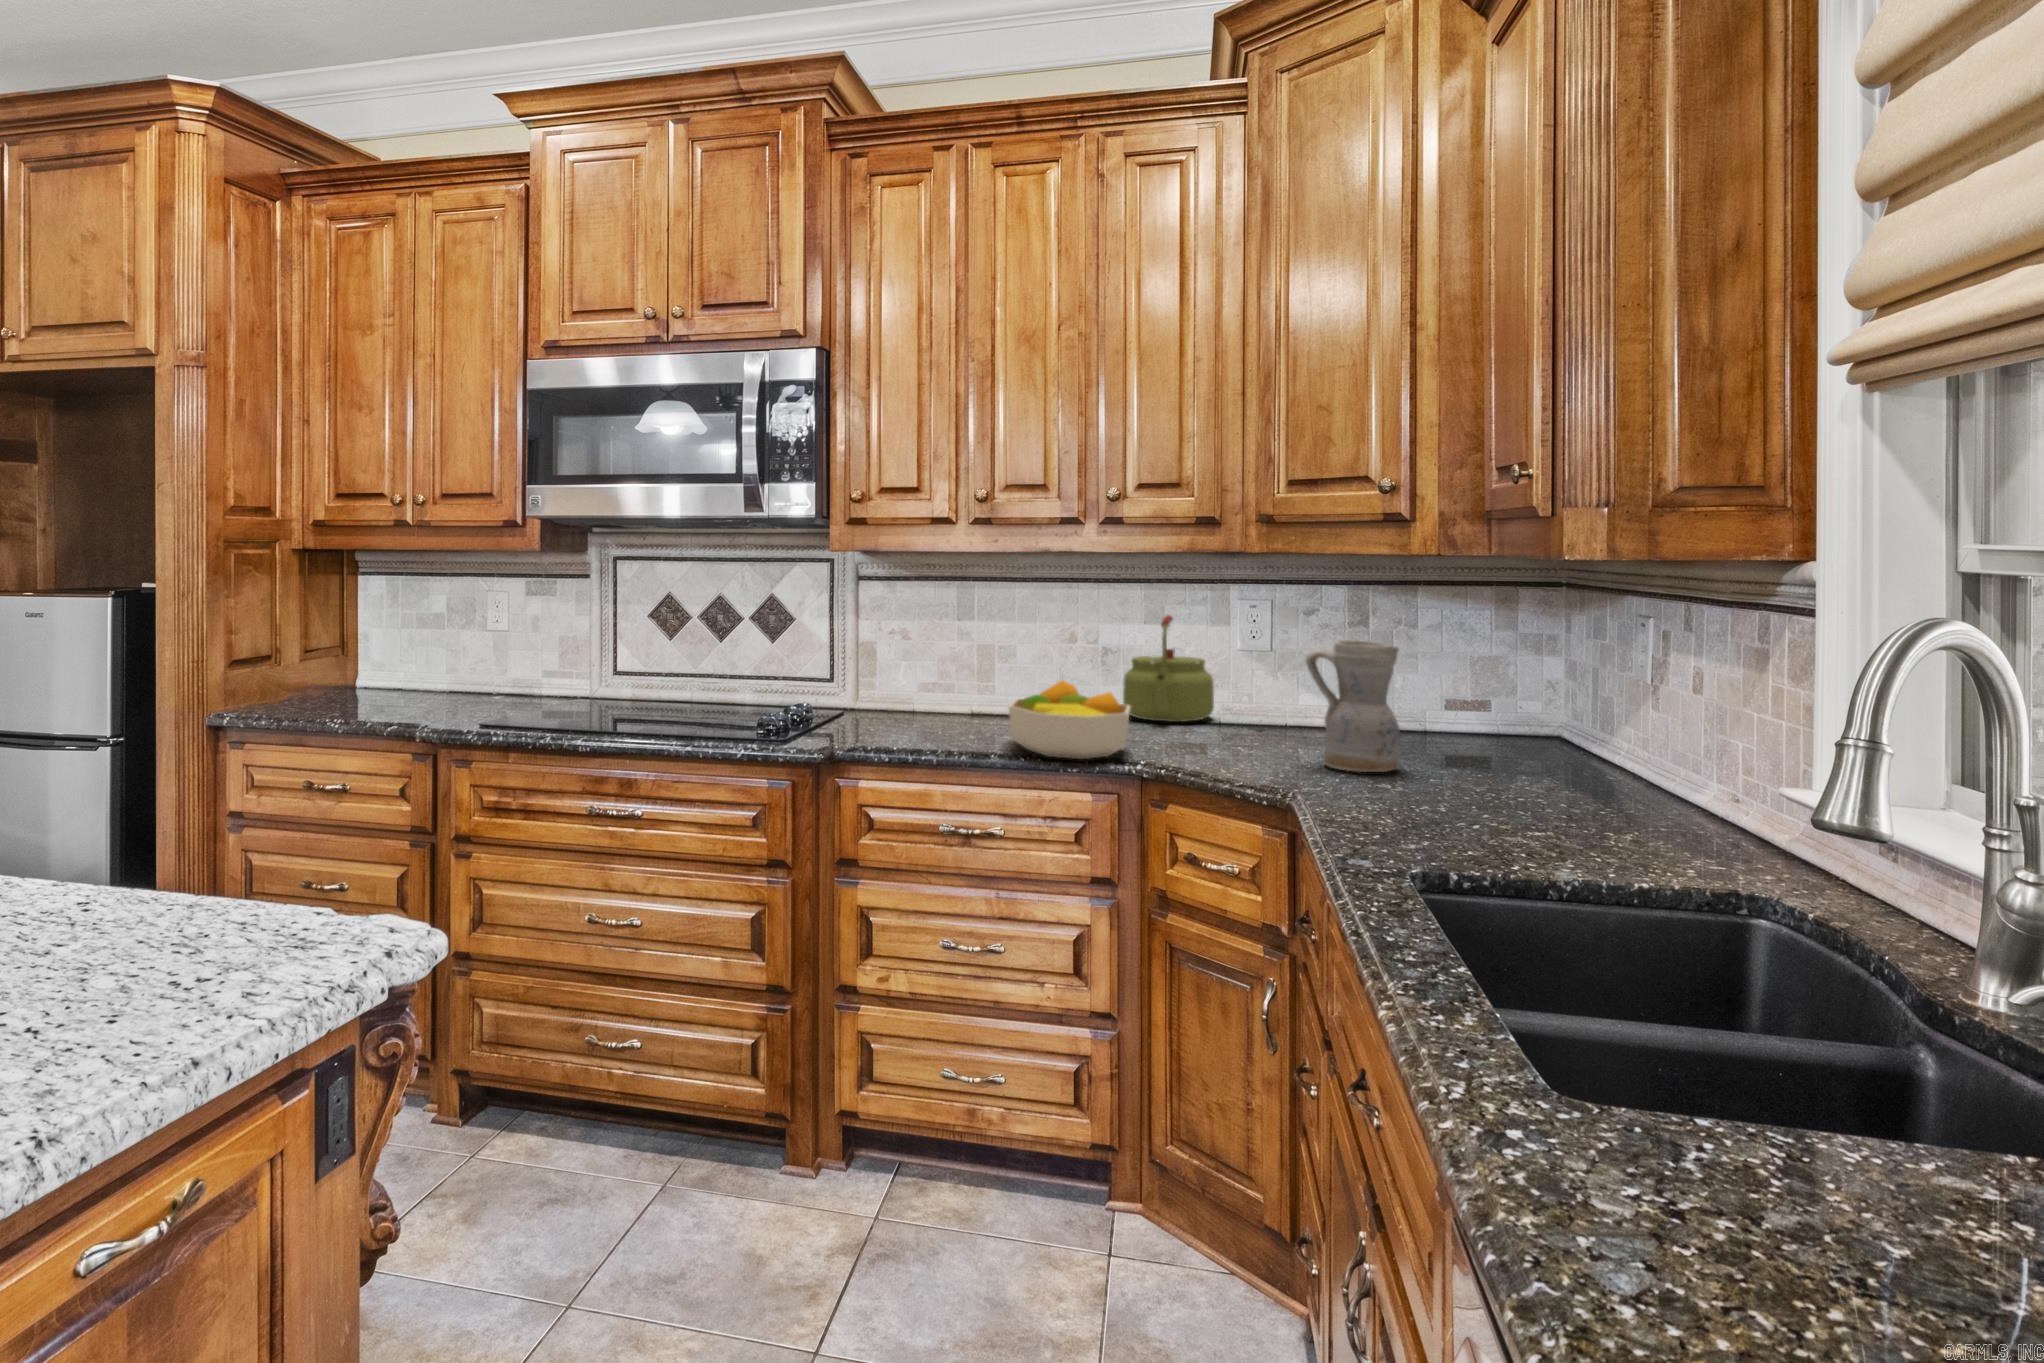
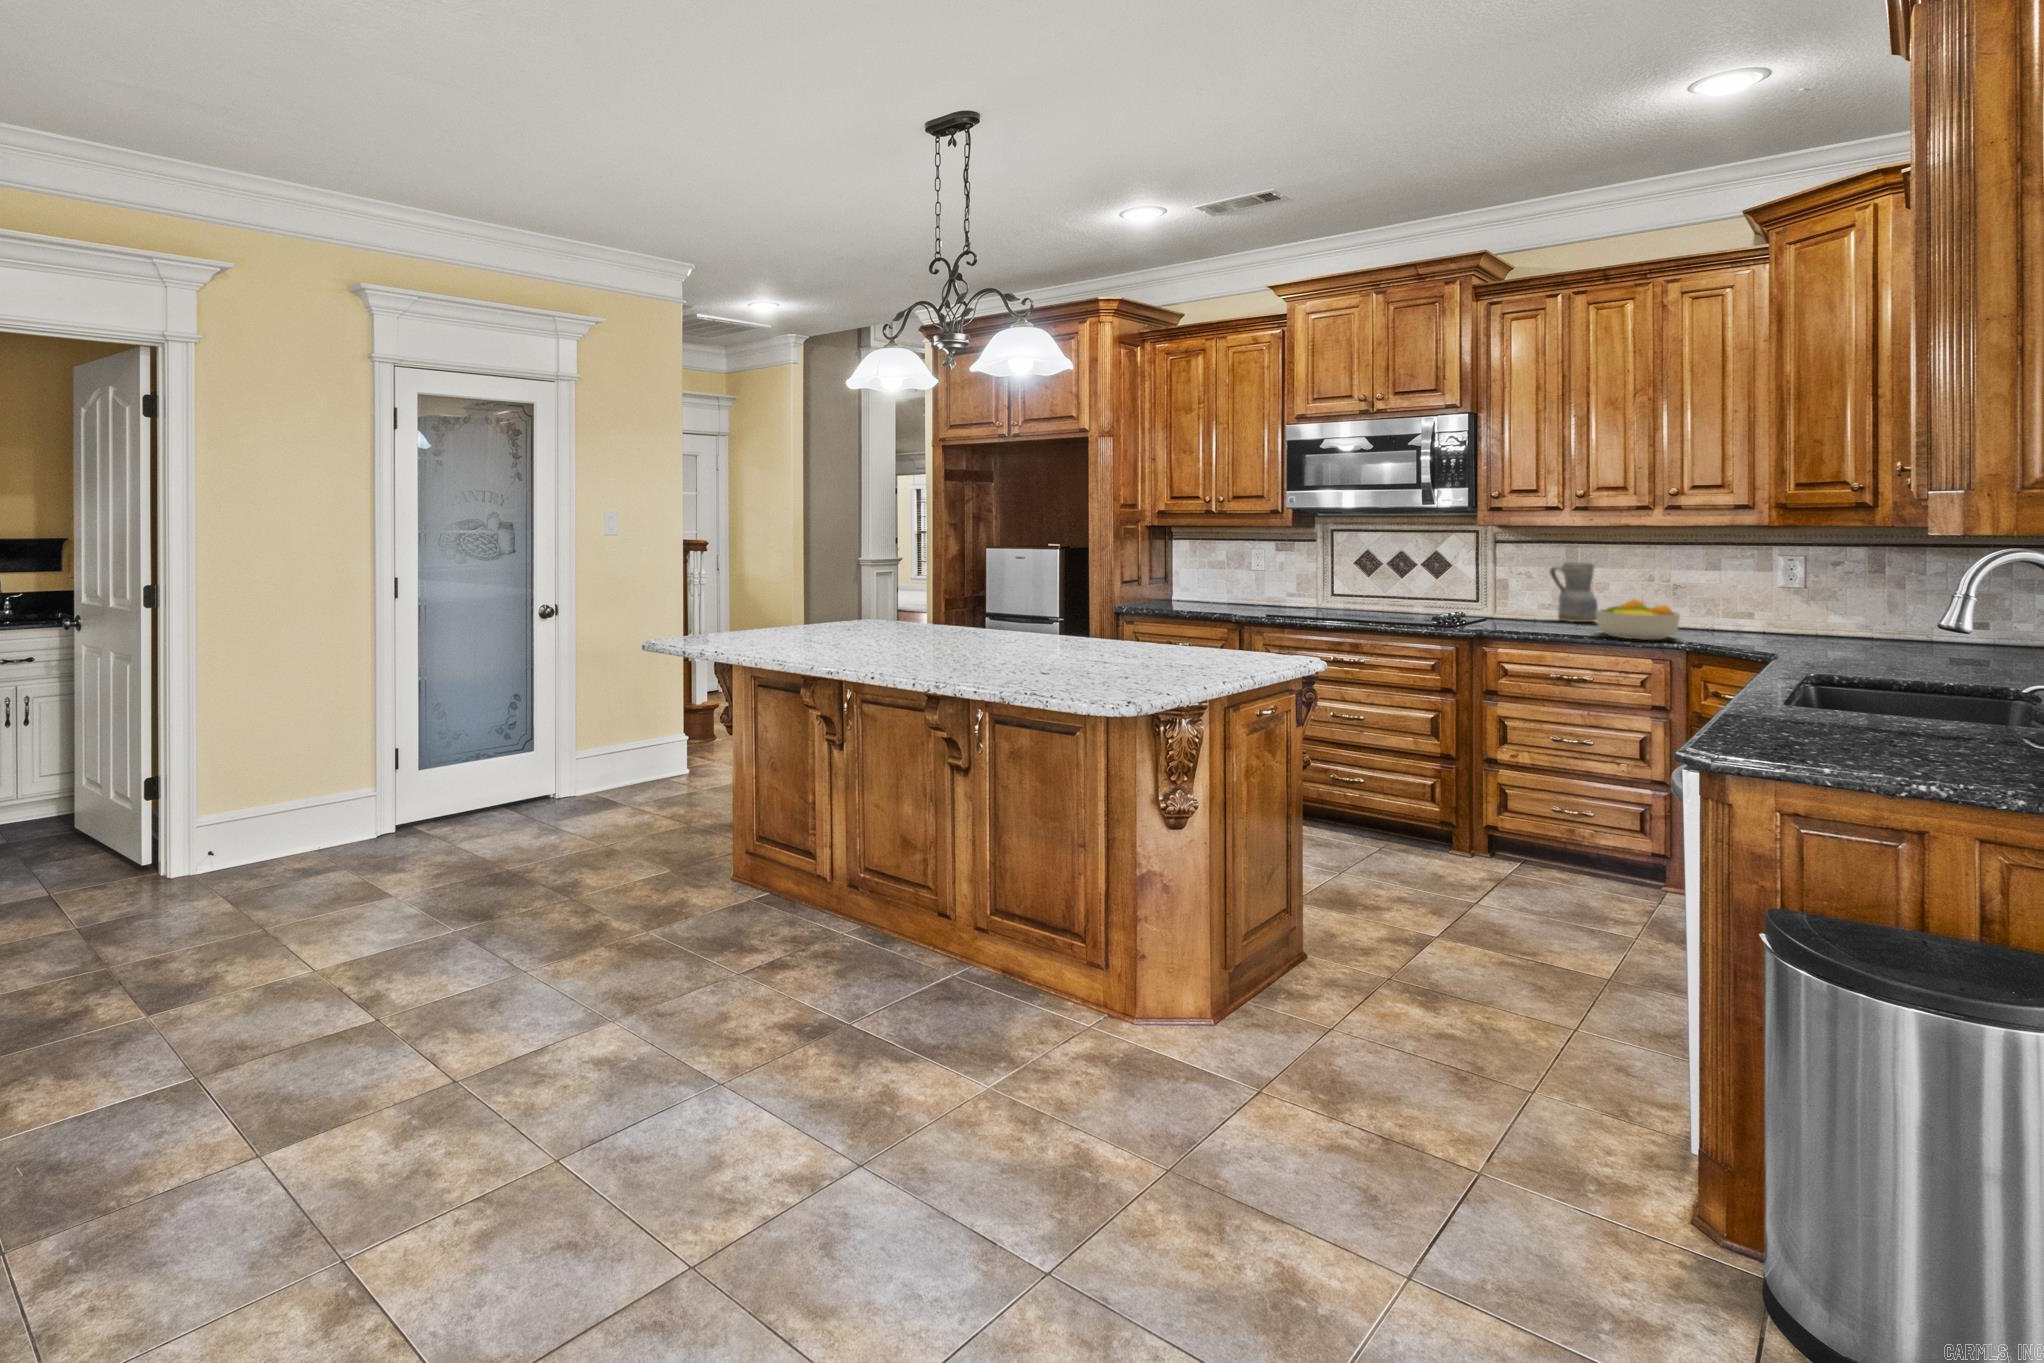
kettle: present [1123,615,1214,722] -> none [1686,565,1755,629]
ceramic pitcher: present [1306,640,1400,772] -> present [1550,562,1598,622]

